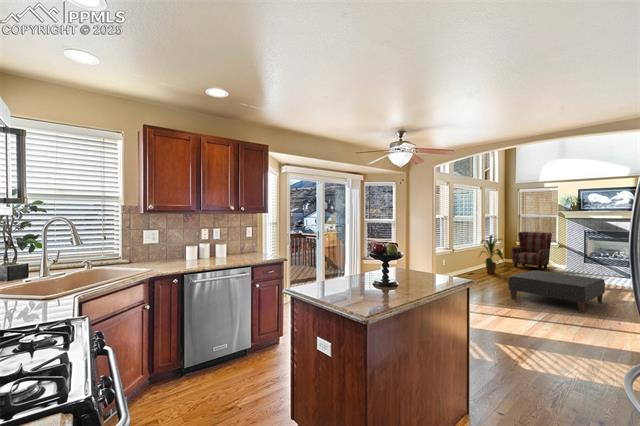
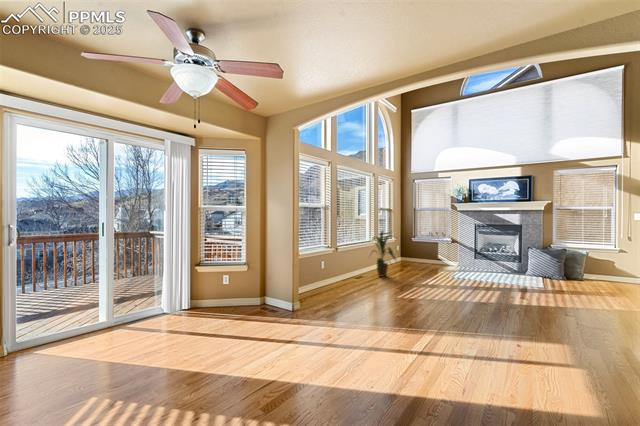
armchair: present [511,232,552,271] -> none [405,226,445,269]
ottoman: present [509,270,605,313] -> none [393,273,496,328]

